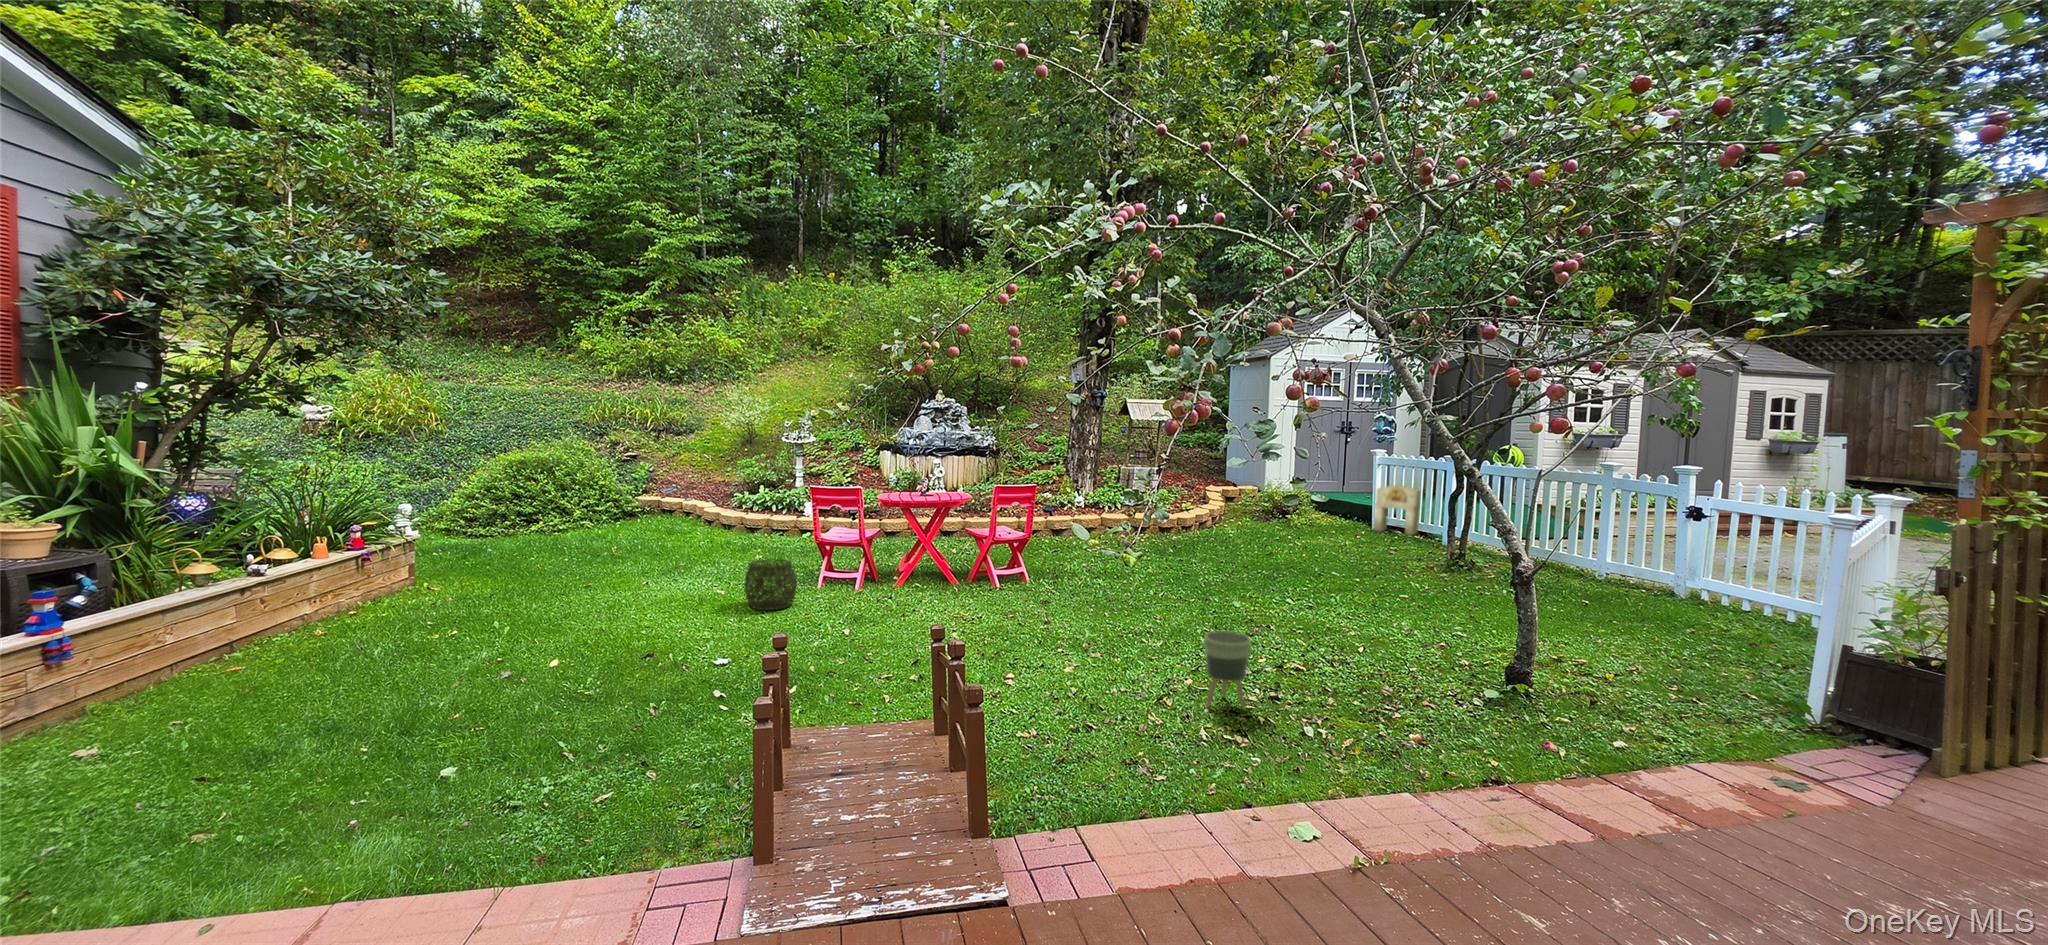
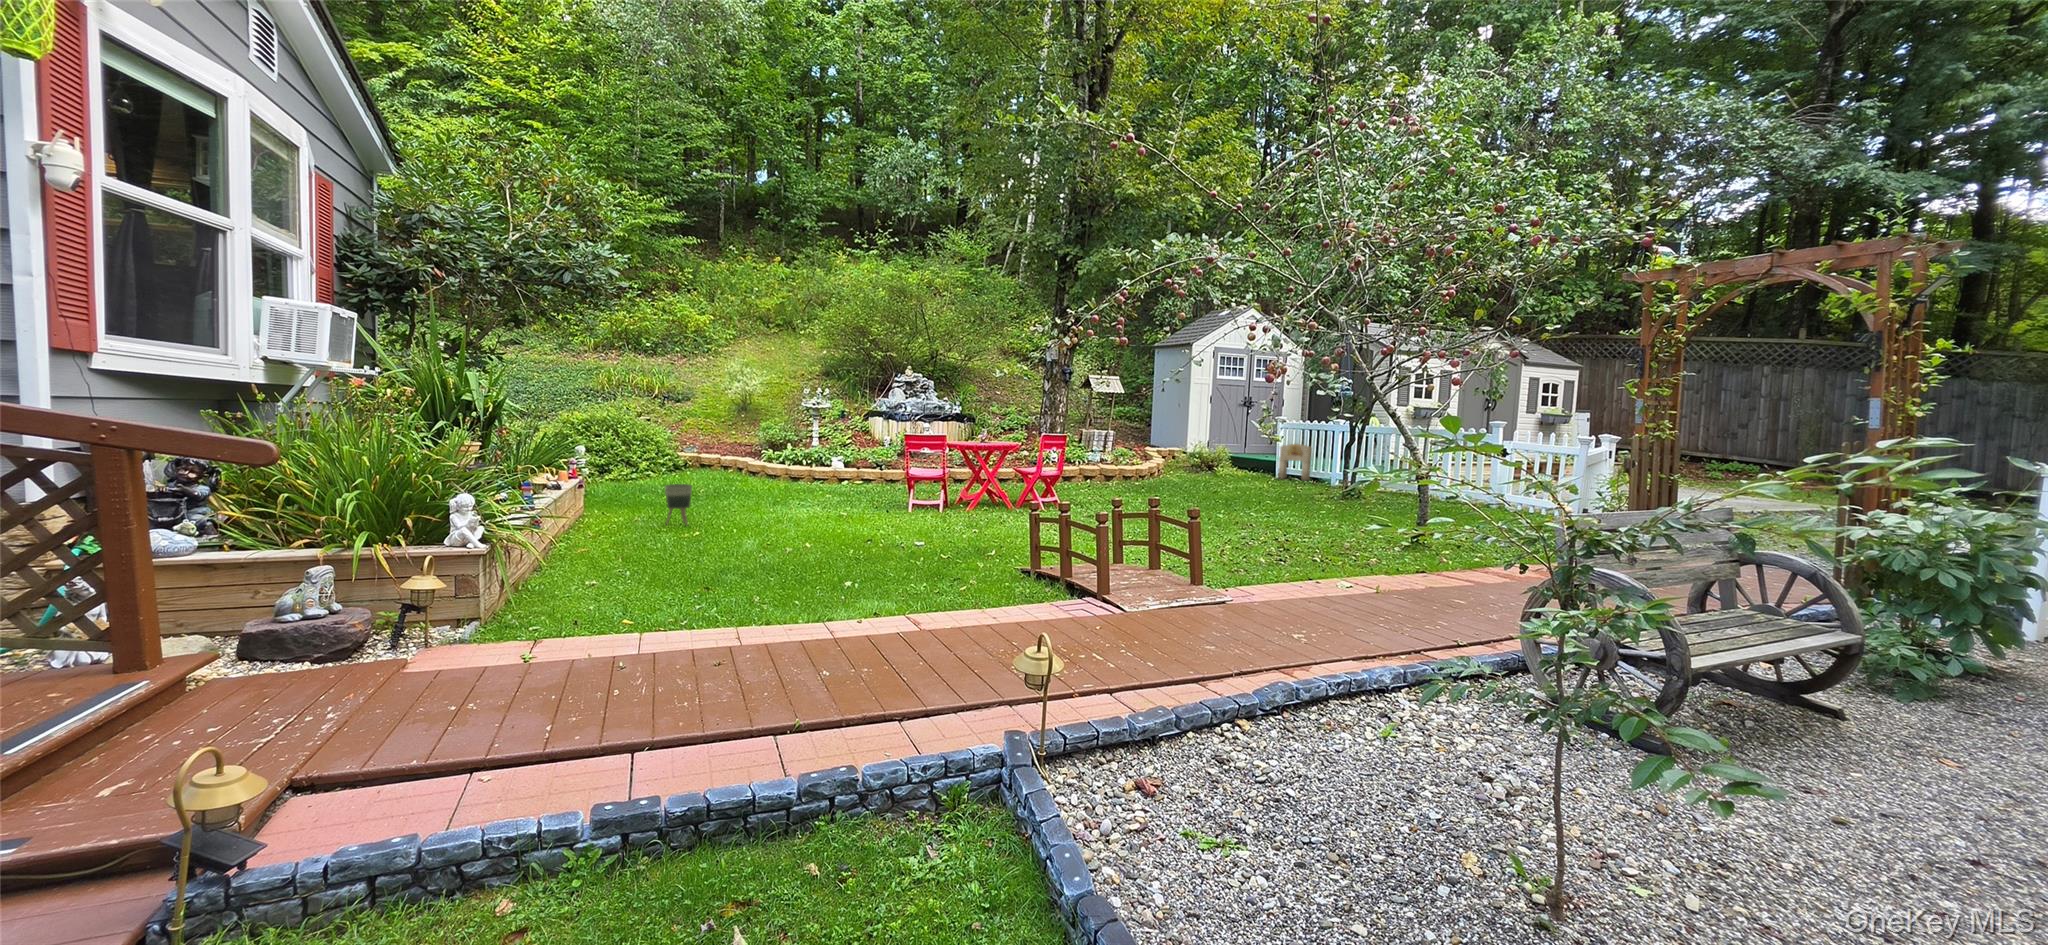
woven basket: present [744,559,797,610] -> none [875,485,914,522]
planter: present [1204,631,1251,710] -> present [665,484,692,525]

